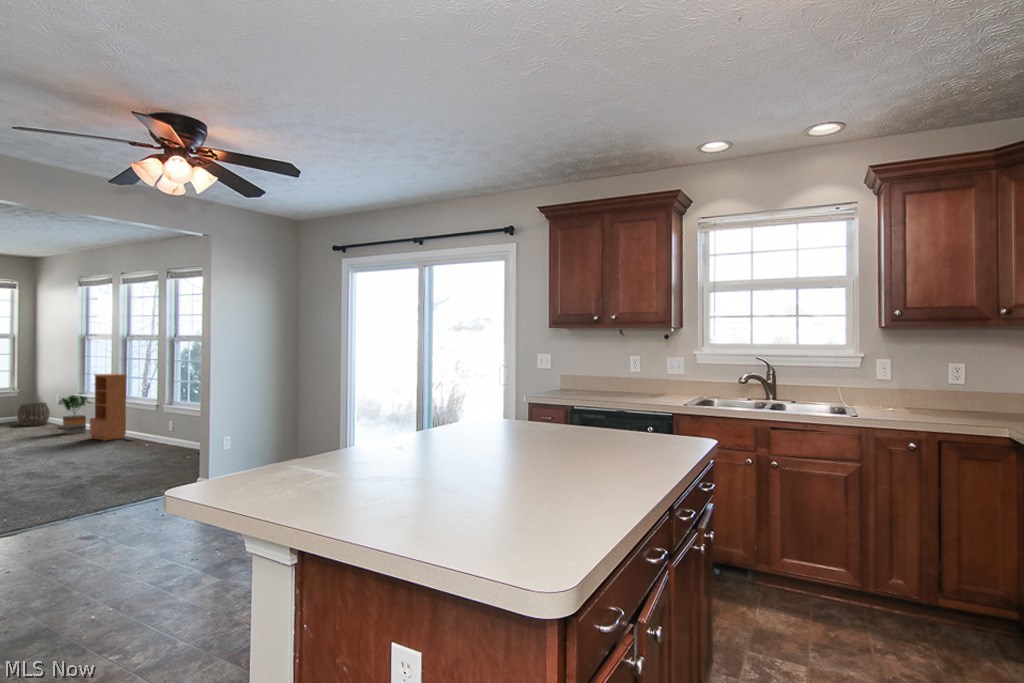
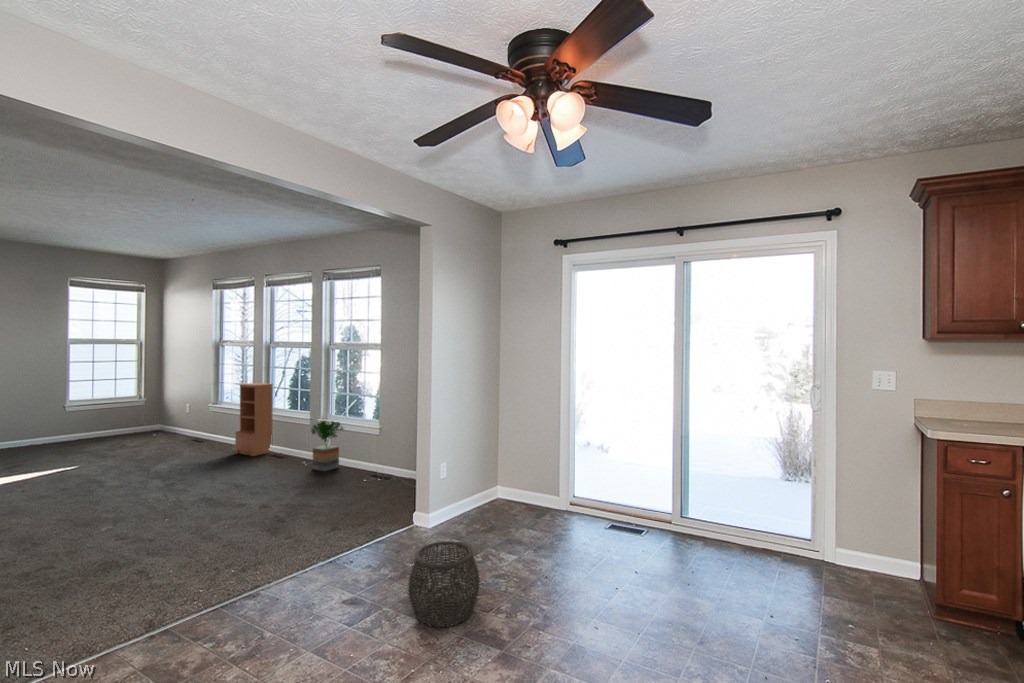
potted tree: present [59,395,89,434] -> present [311,421,344,471]
woven basket: present [17,403,50,426] -> present [408,541,480,628]

